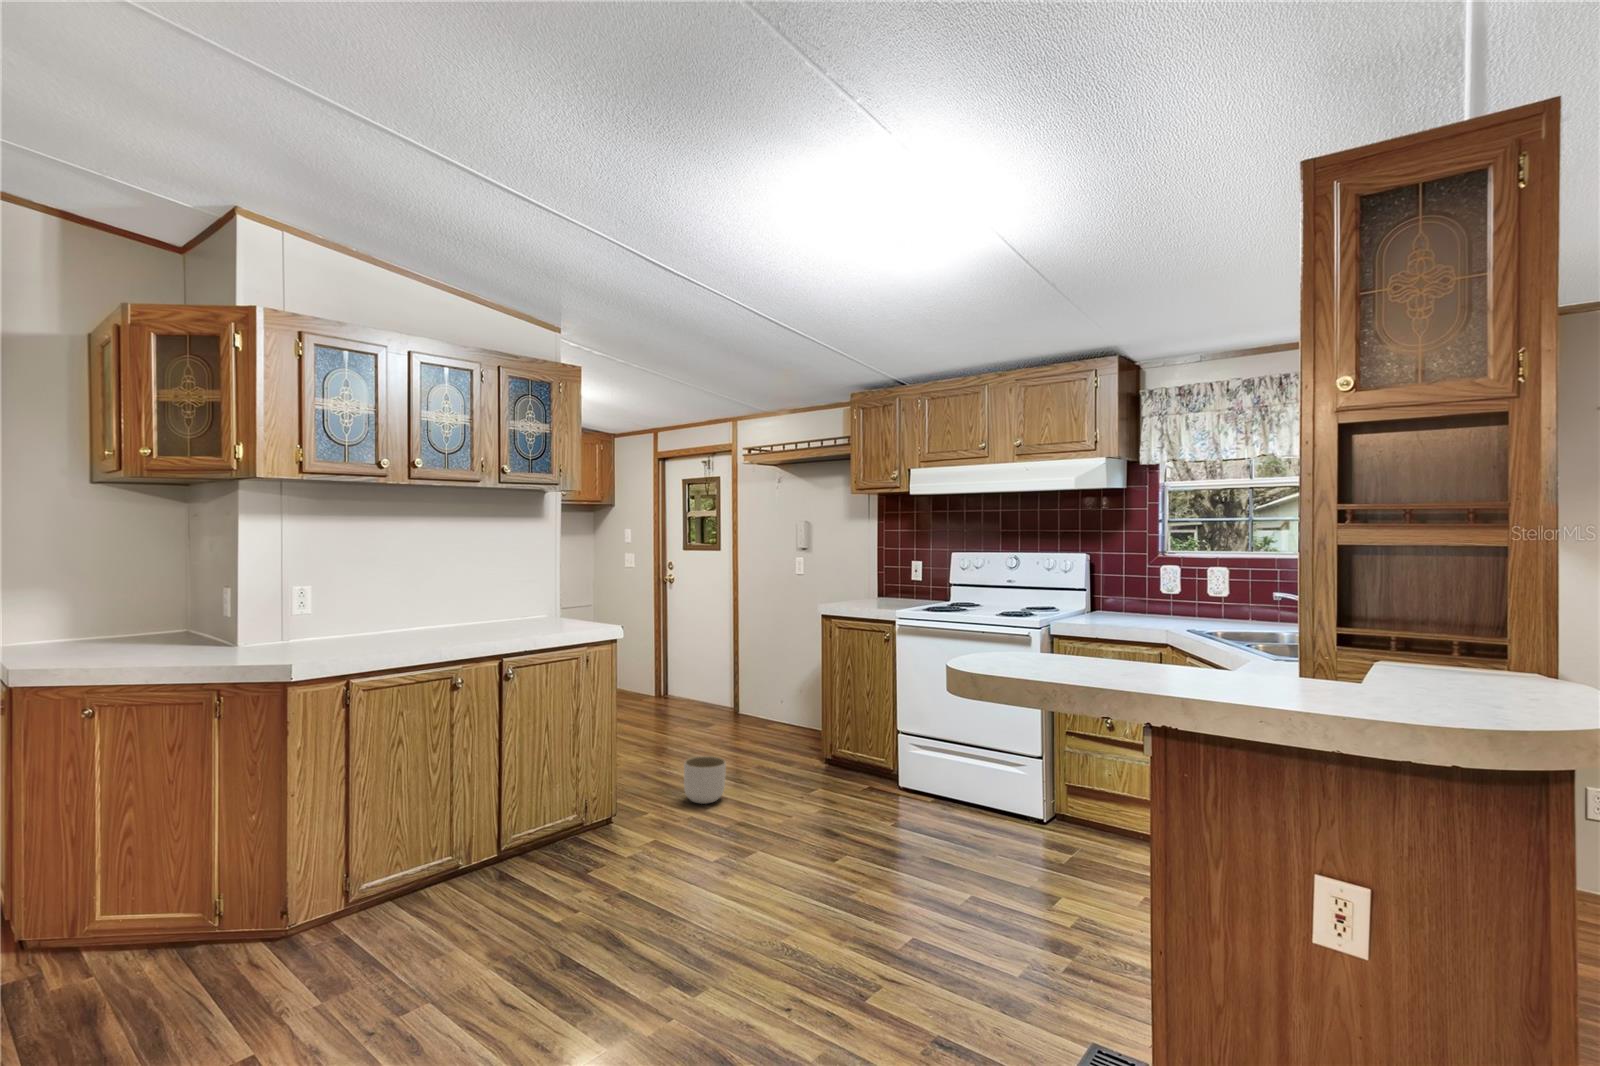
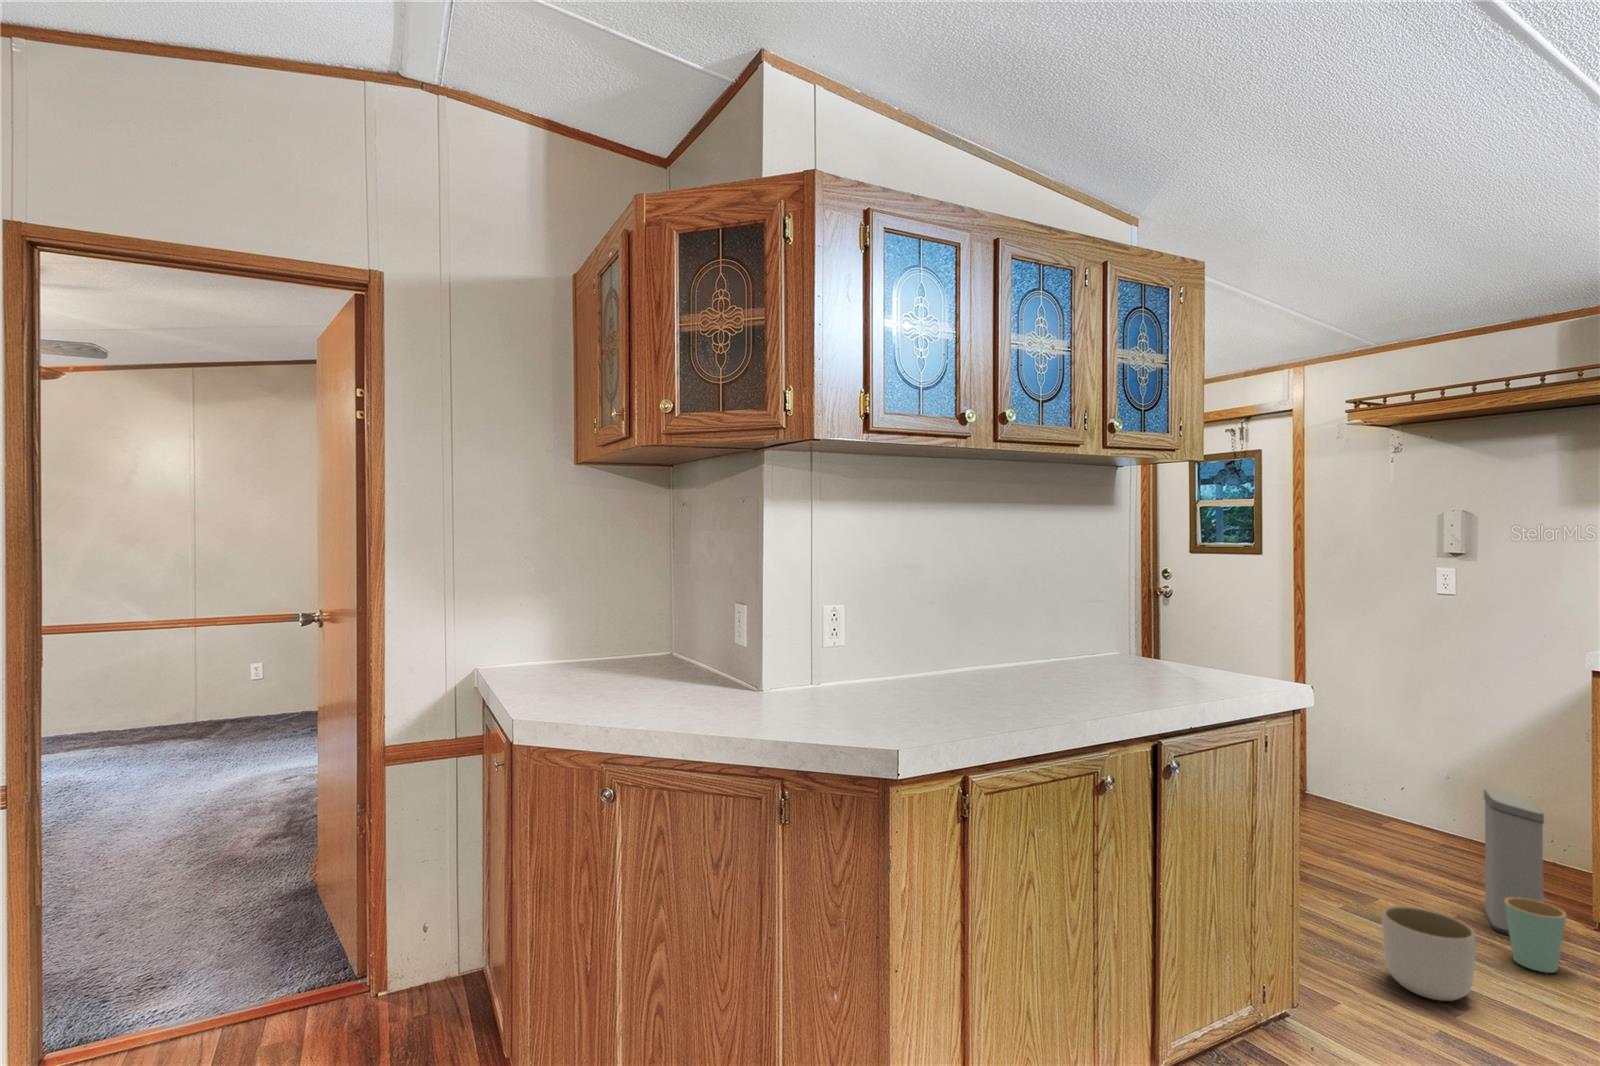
trash can: none [761,690,798,785] -> present [1484,789,1566,973]

